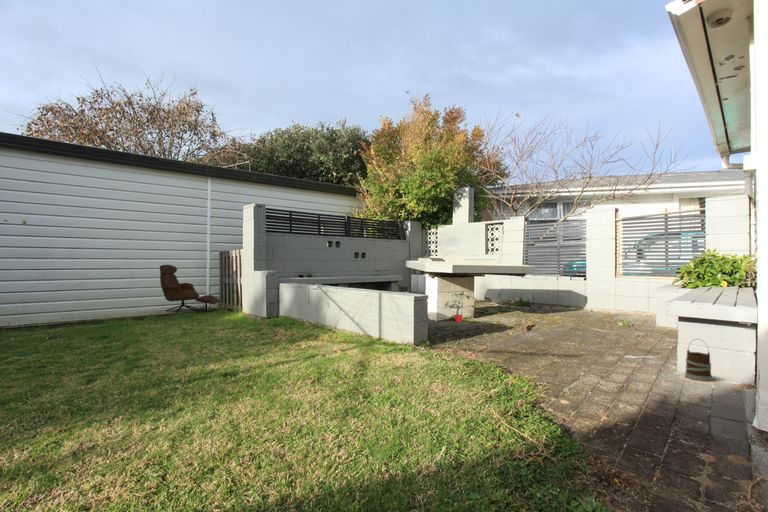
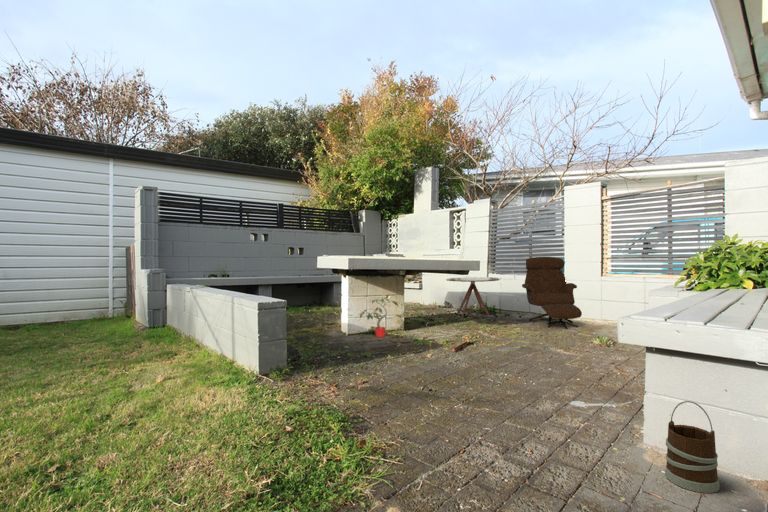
lounge chair: present [160,265,218,312] -> present [522,257,582,329]
round table: none [490,279,533,309] -> present [446,277,500,316]

